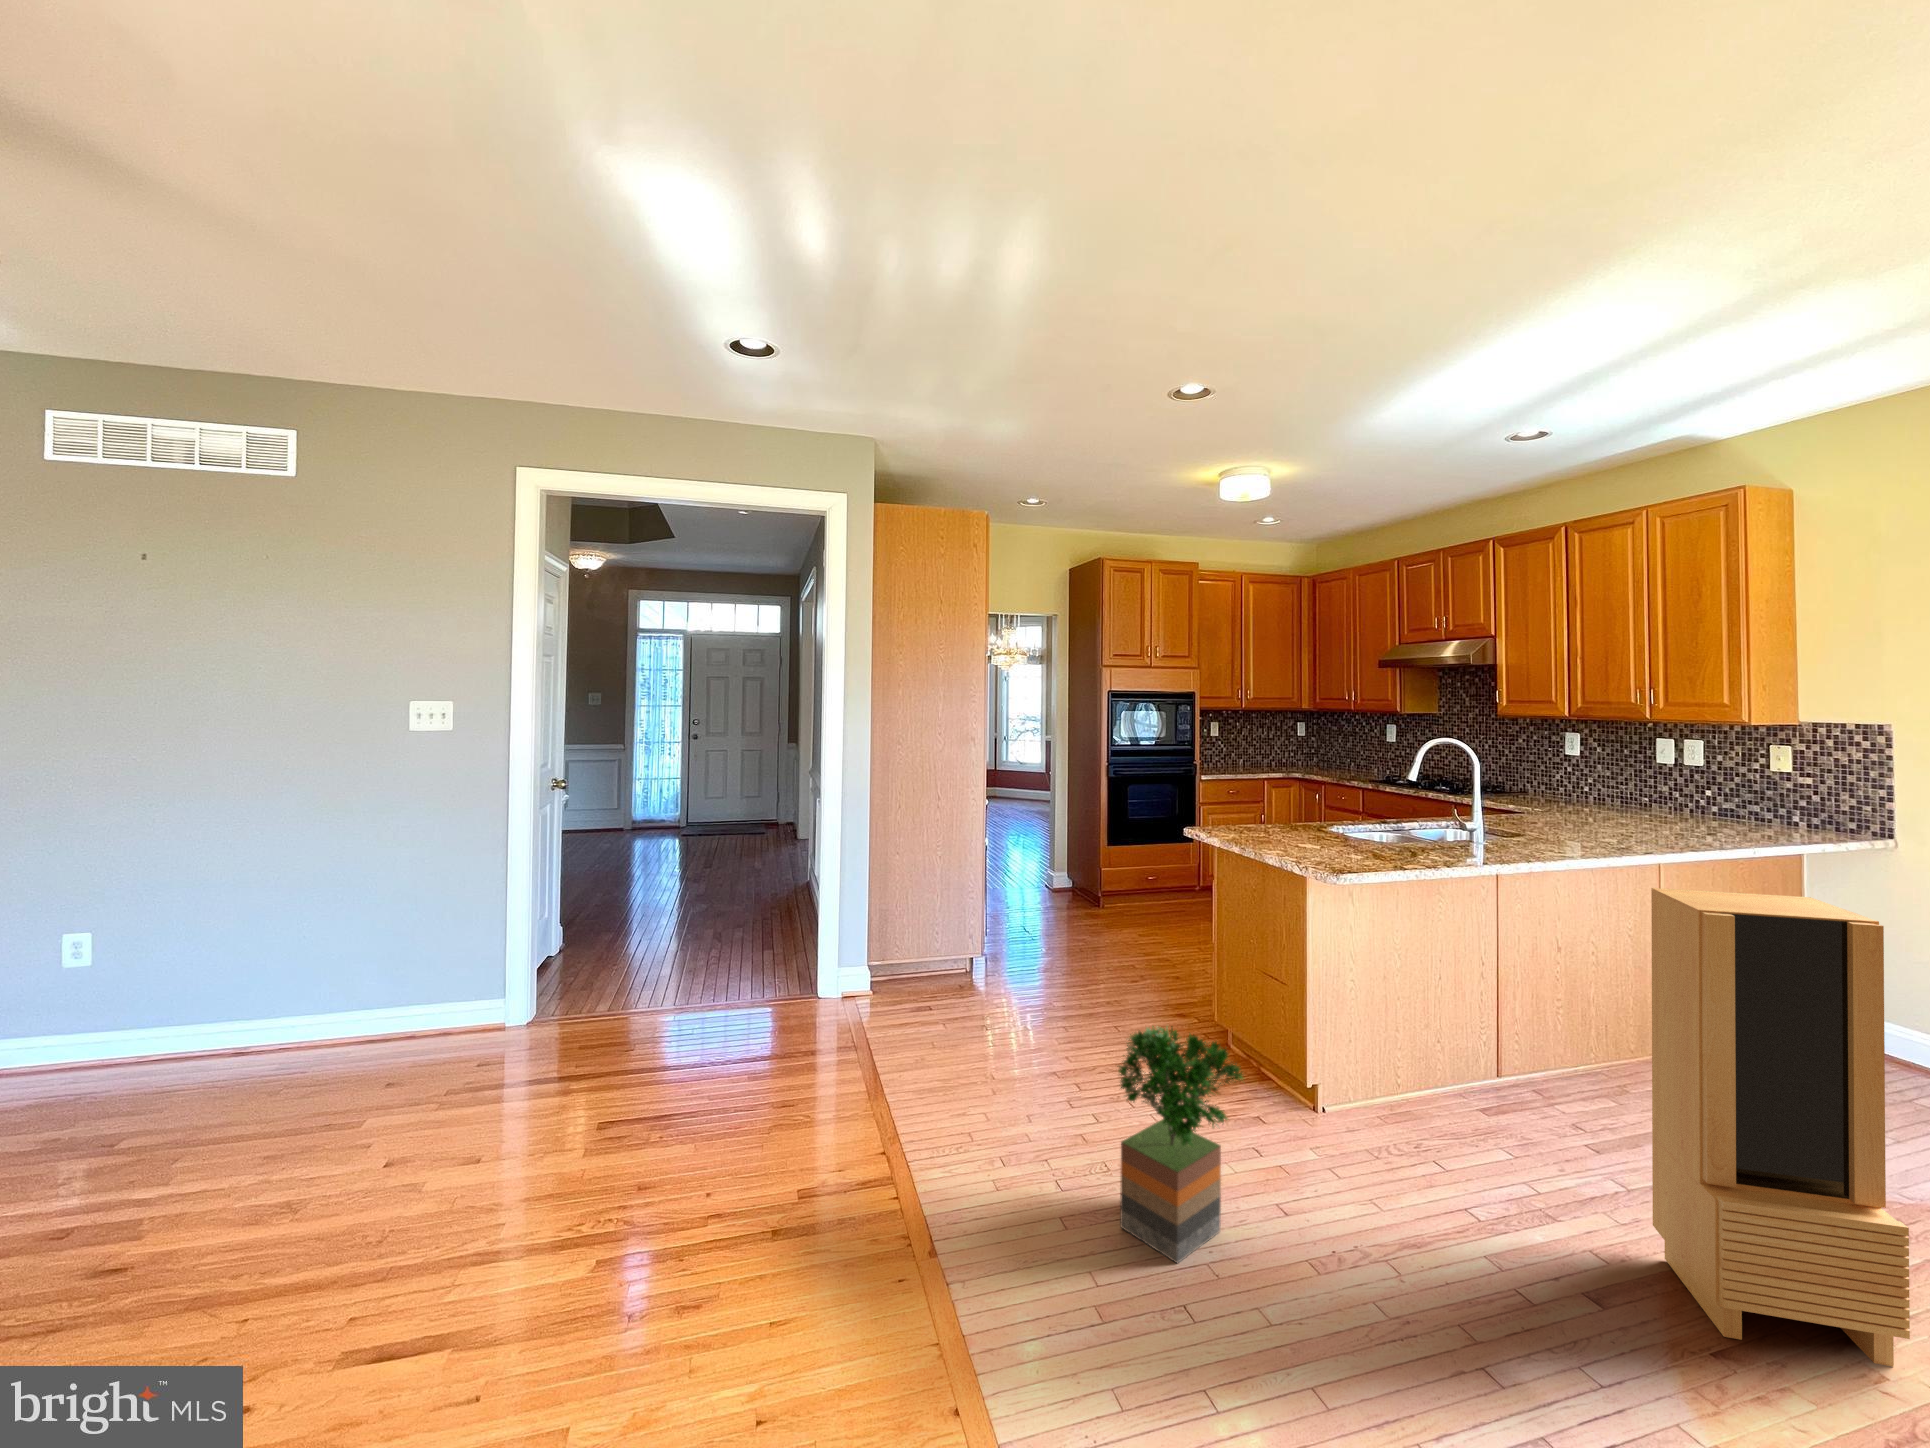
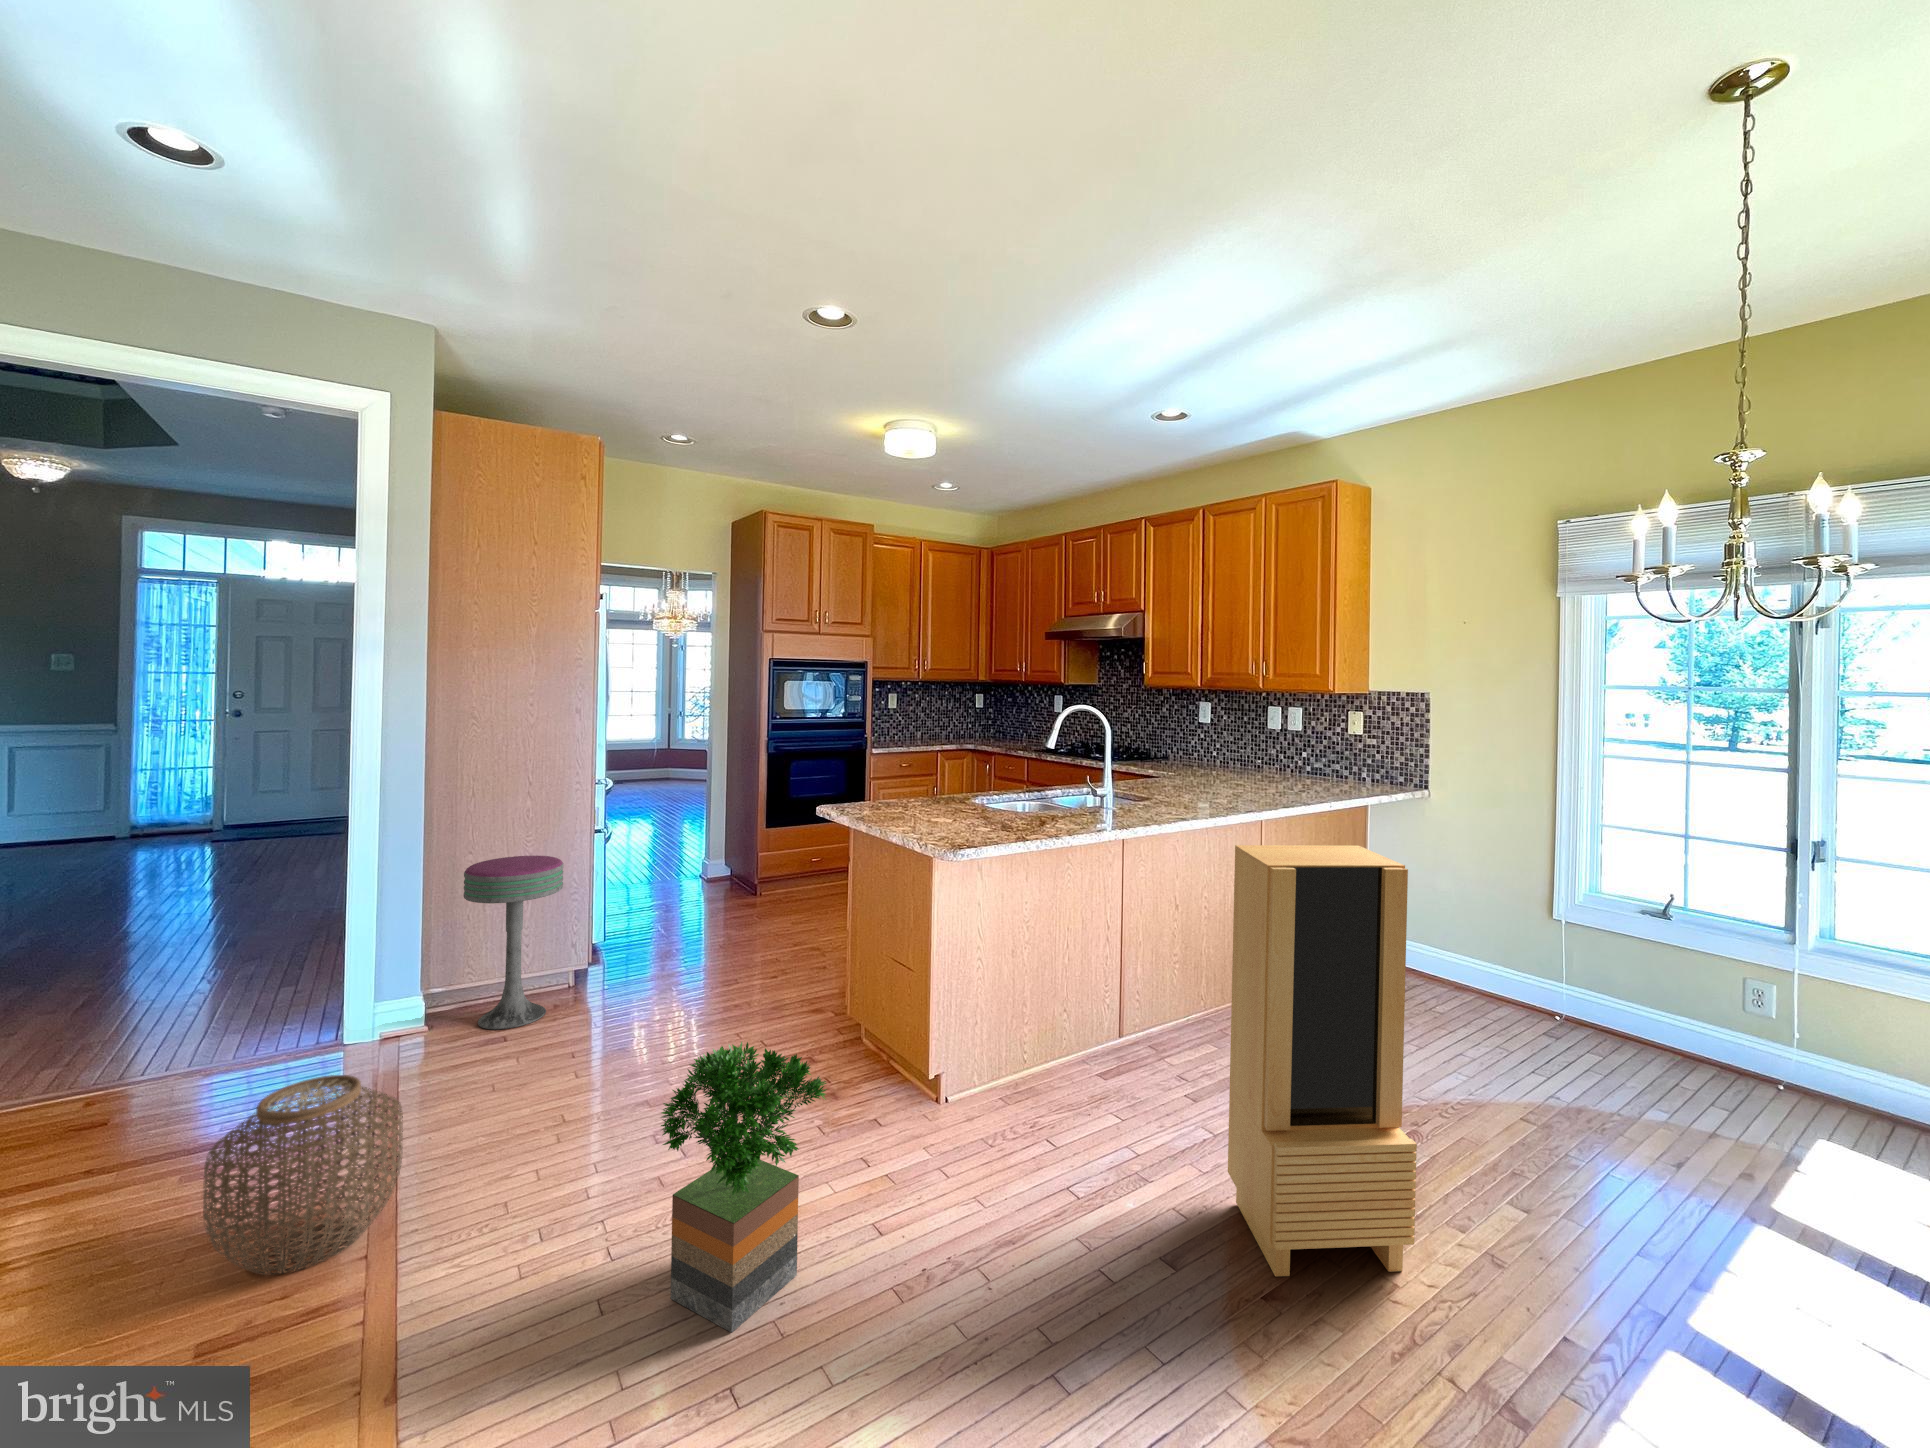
bar stool: none [898,859,968,1000] -> present [463,856,564,1029]
woven basket: none [795,1014,905,1152] -> present [203,1075,403,1274]

